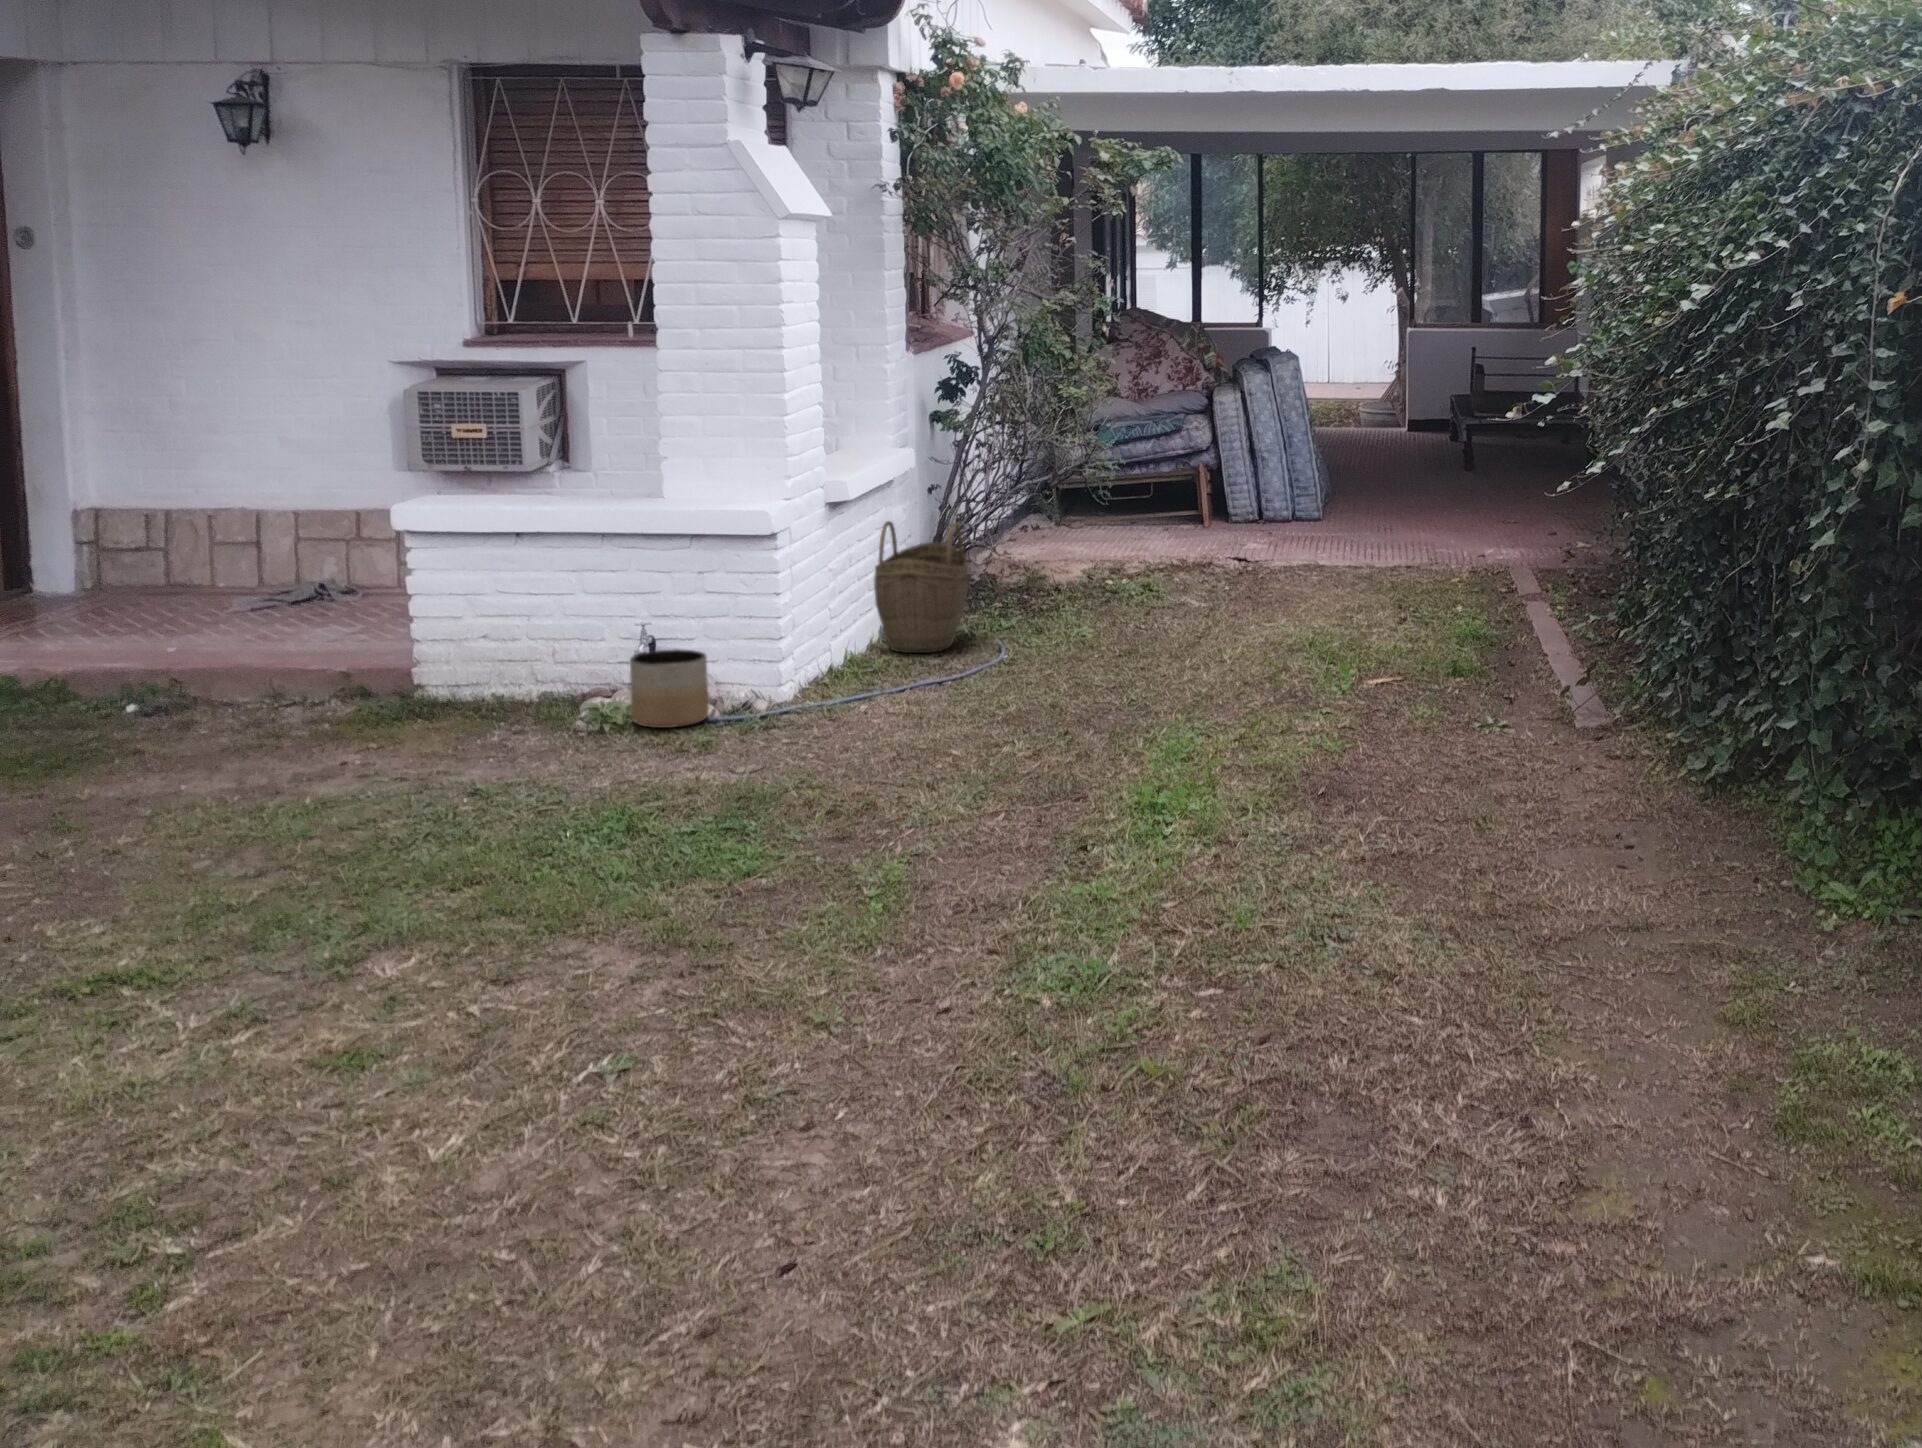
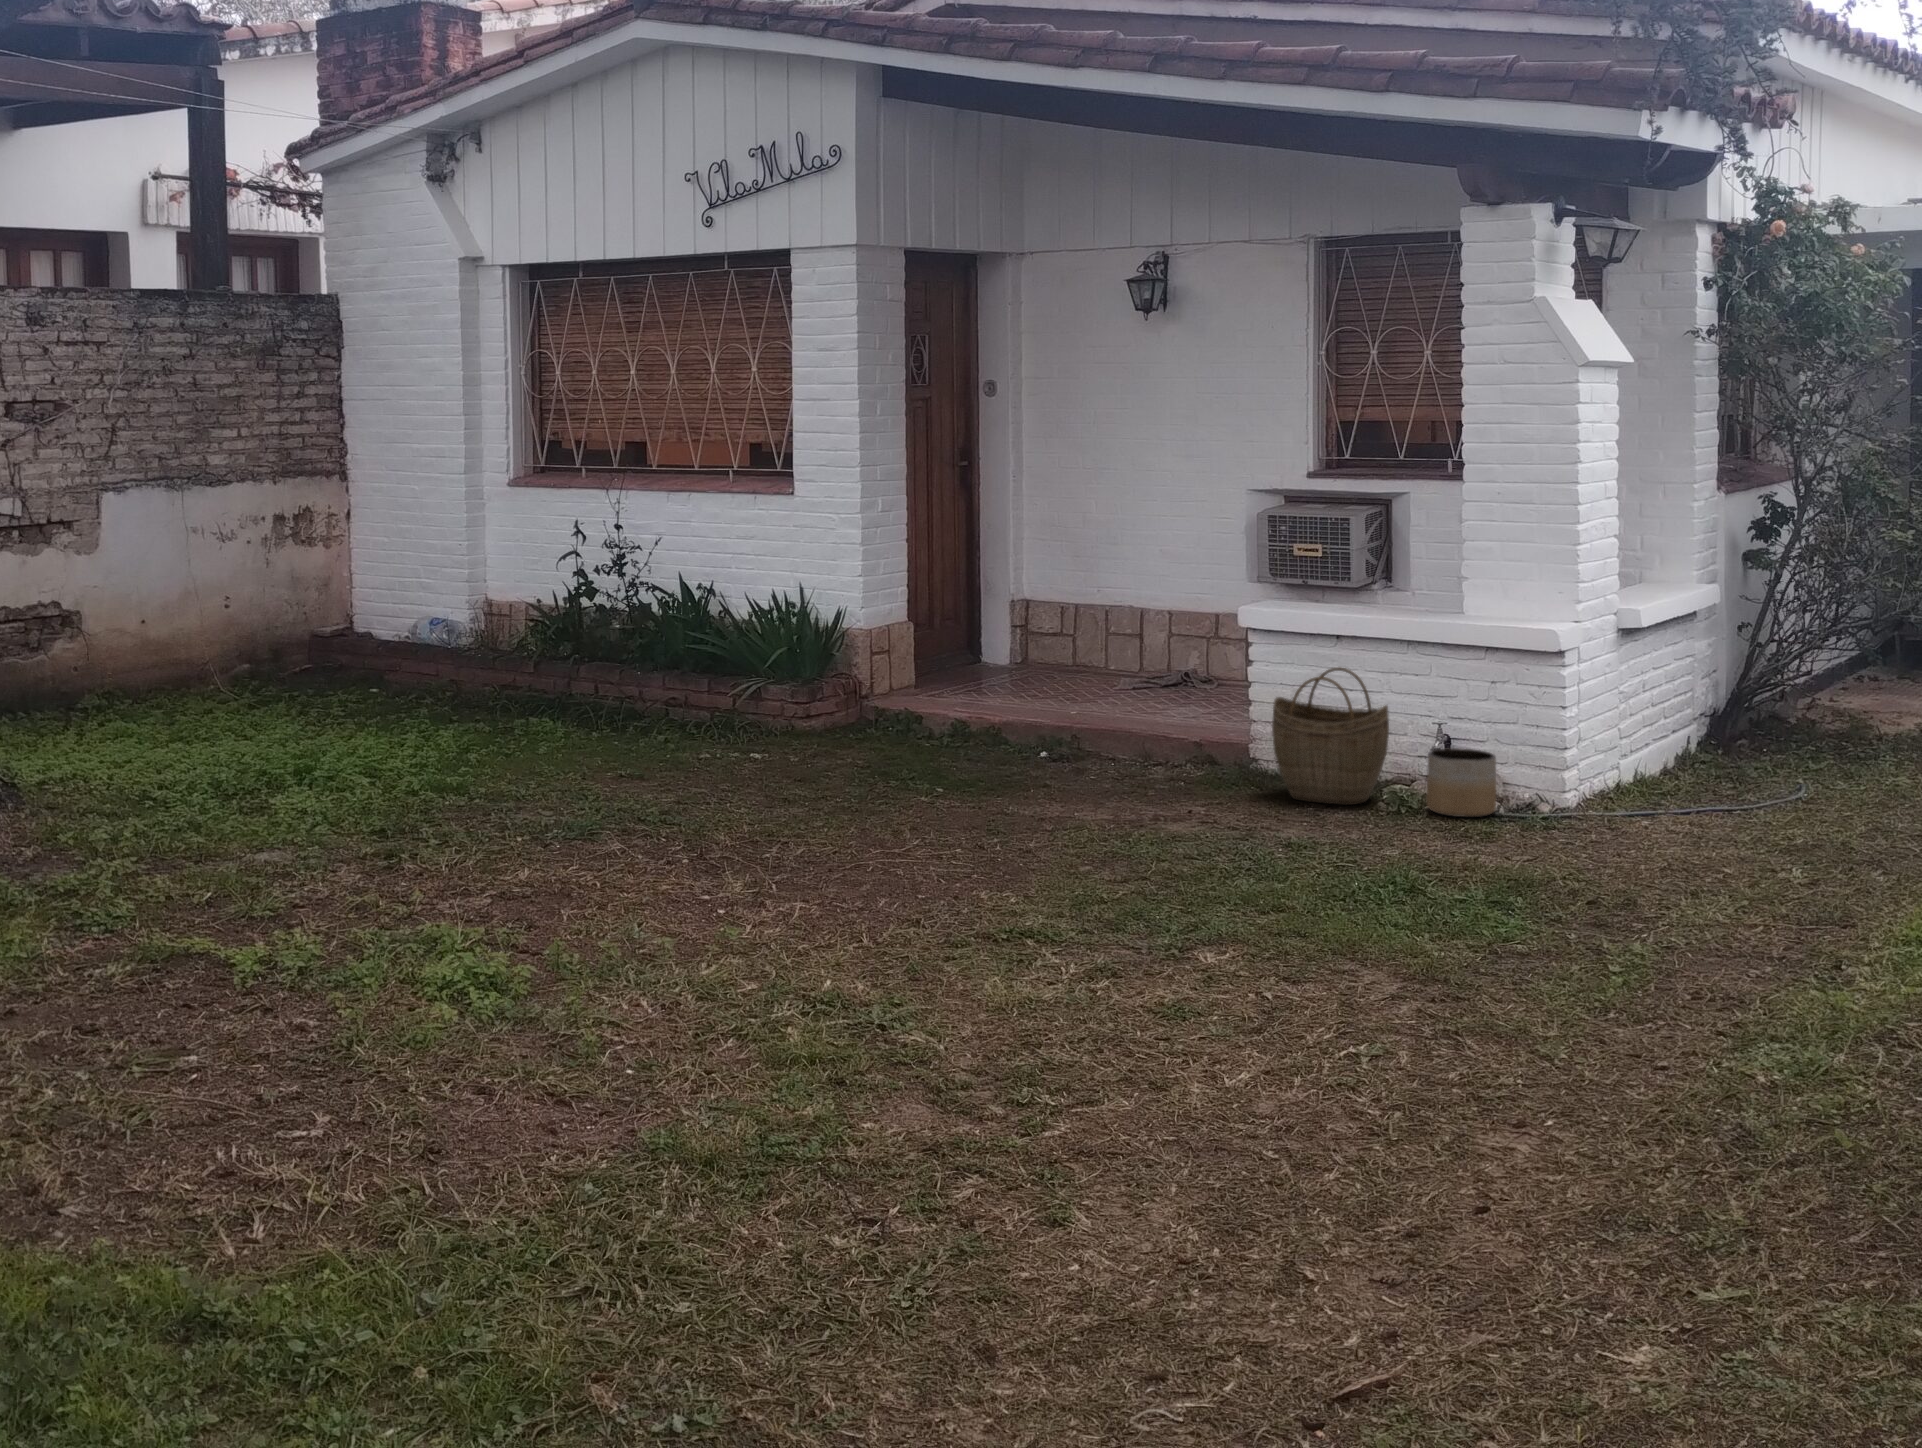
woven basket: present [874,521,968,653] -> present [1272,668,1389,805]

